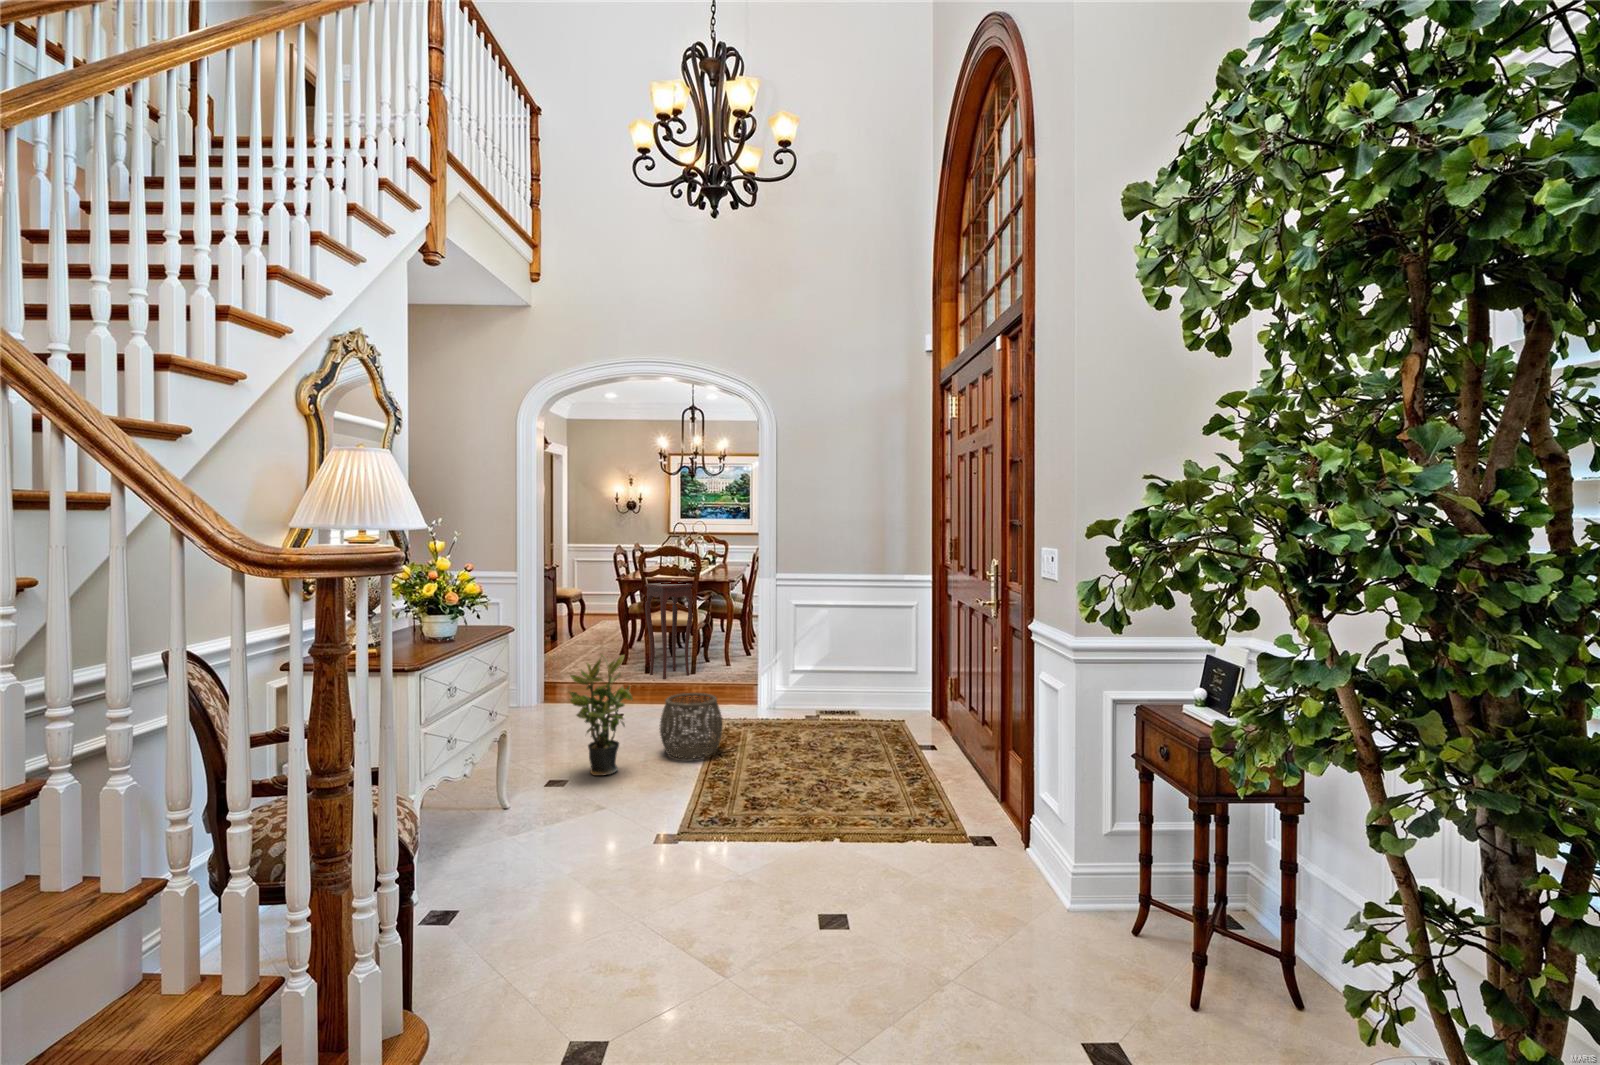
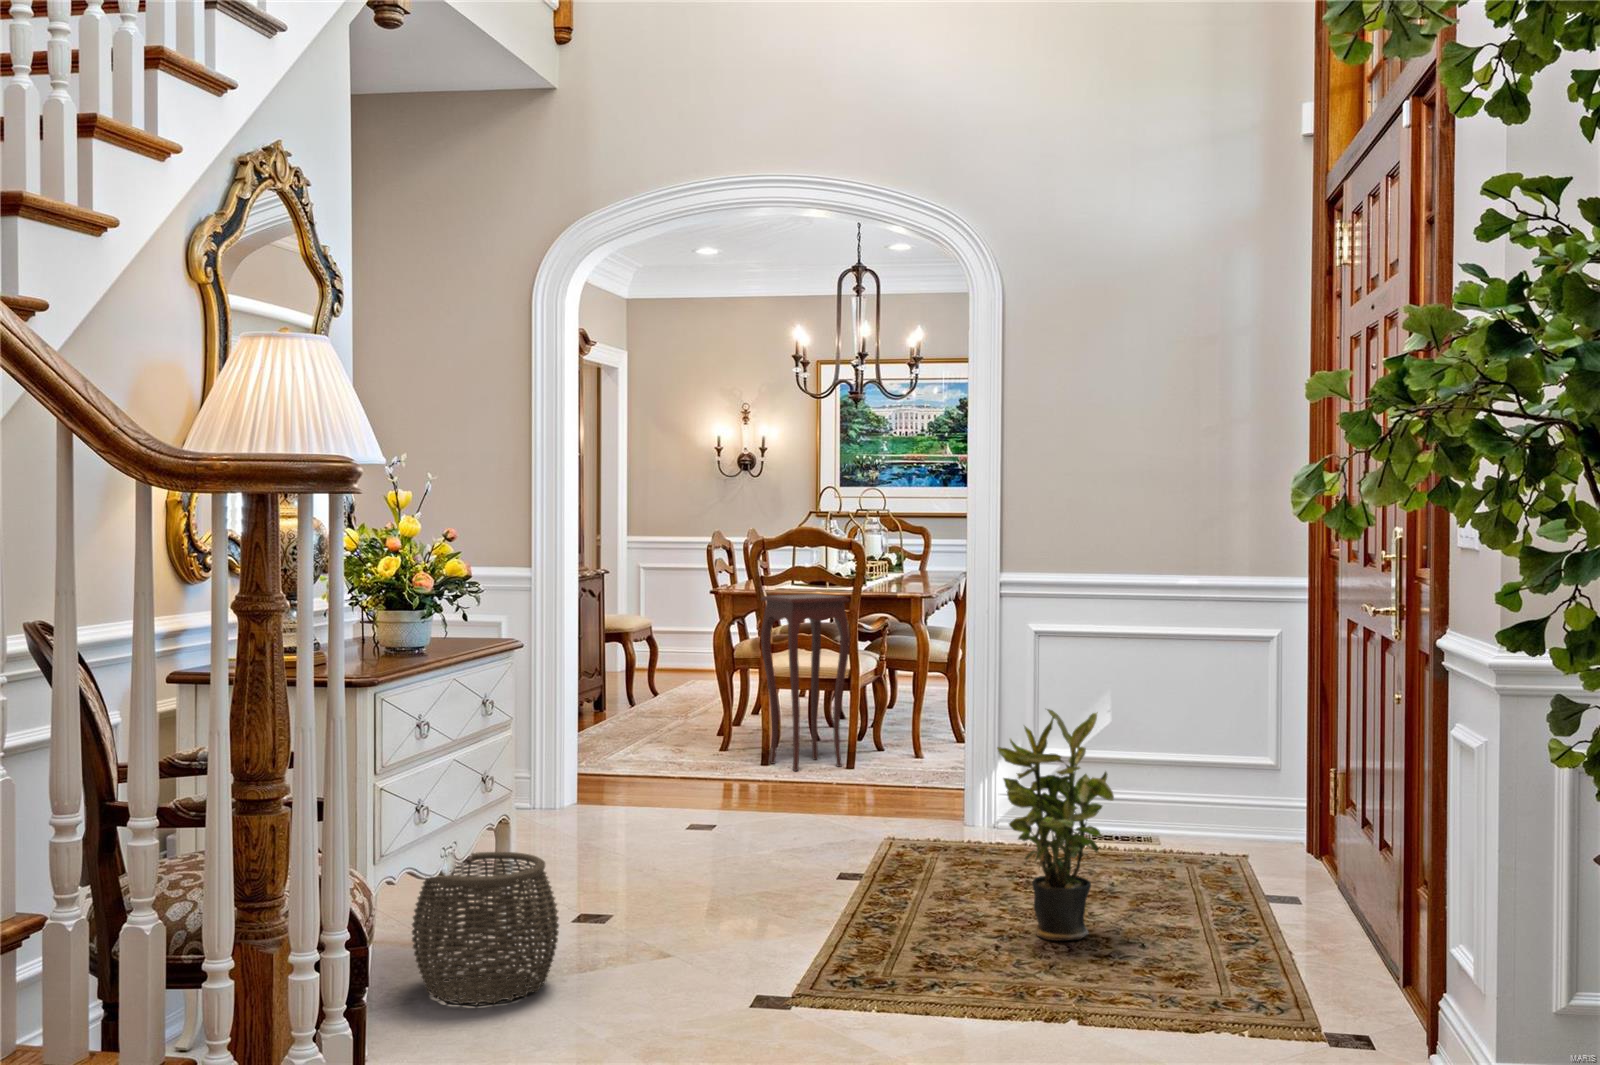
potted plant: present [570,655,633,776] -> present [997,709,1114,941]
woven basket: present [659,693,723,759] -> present [412,852,559,1004]

